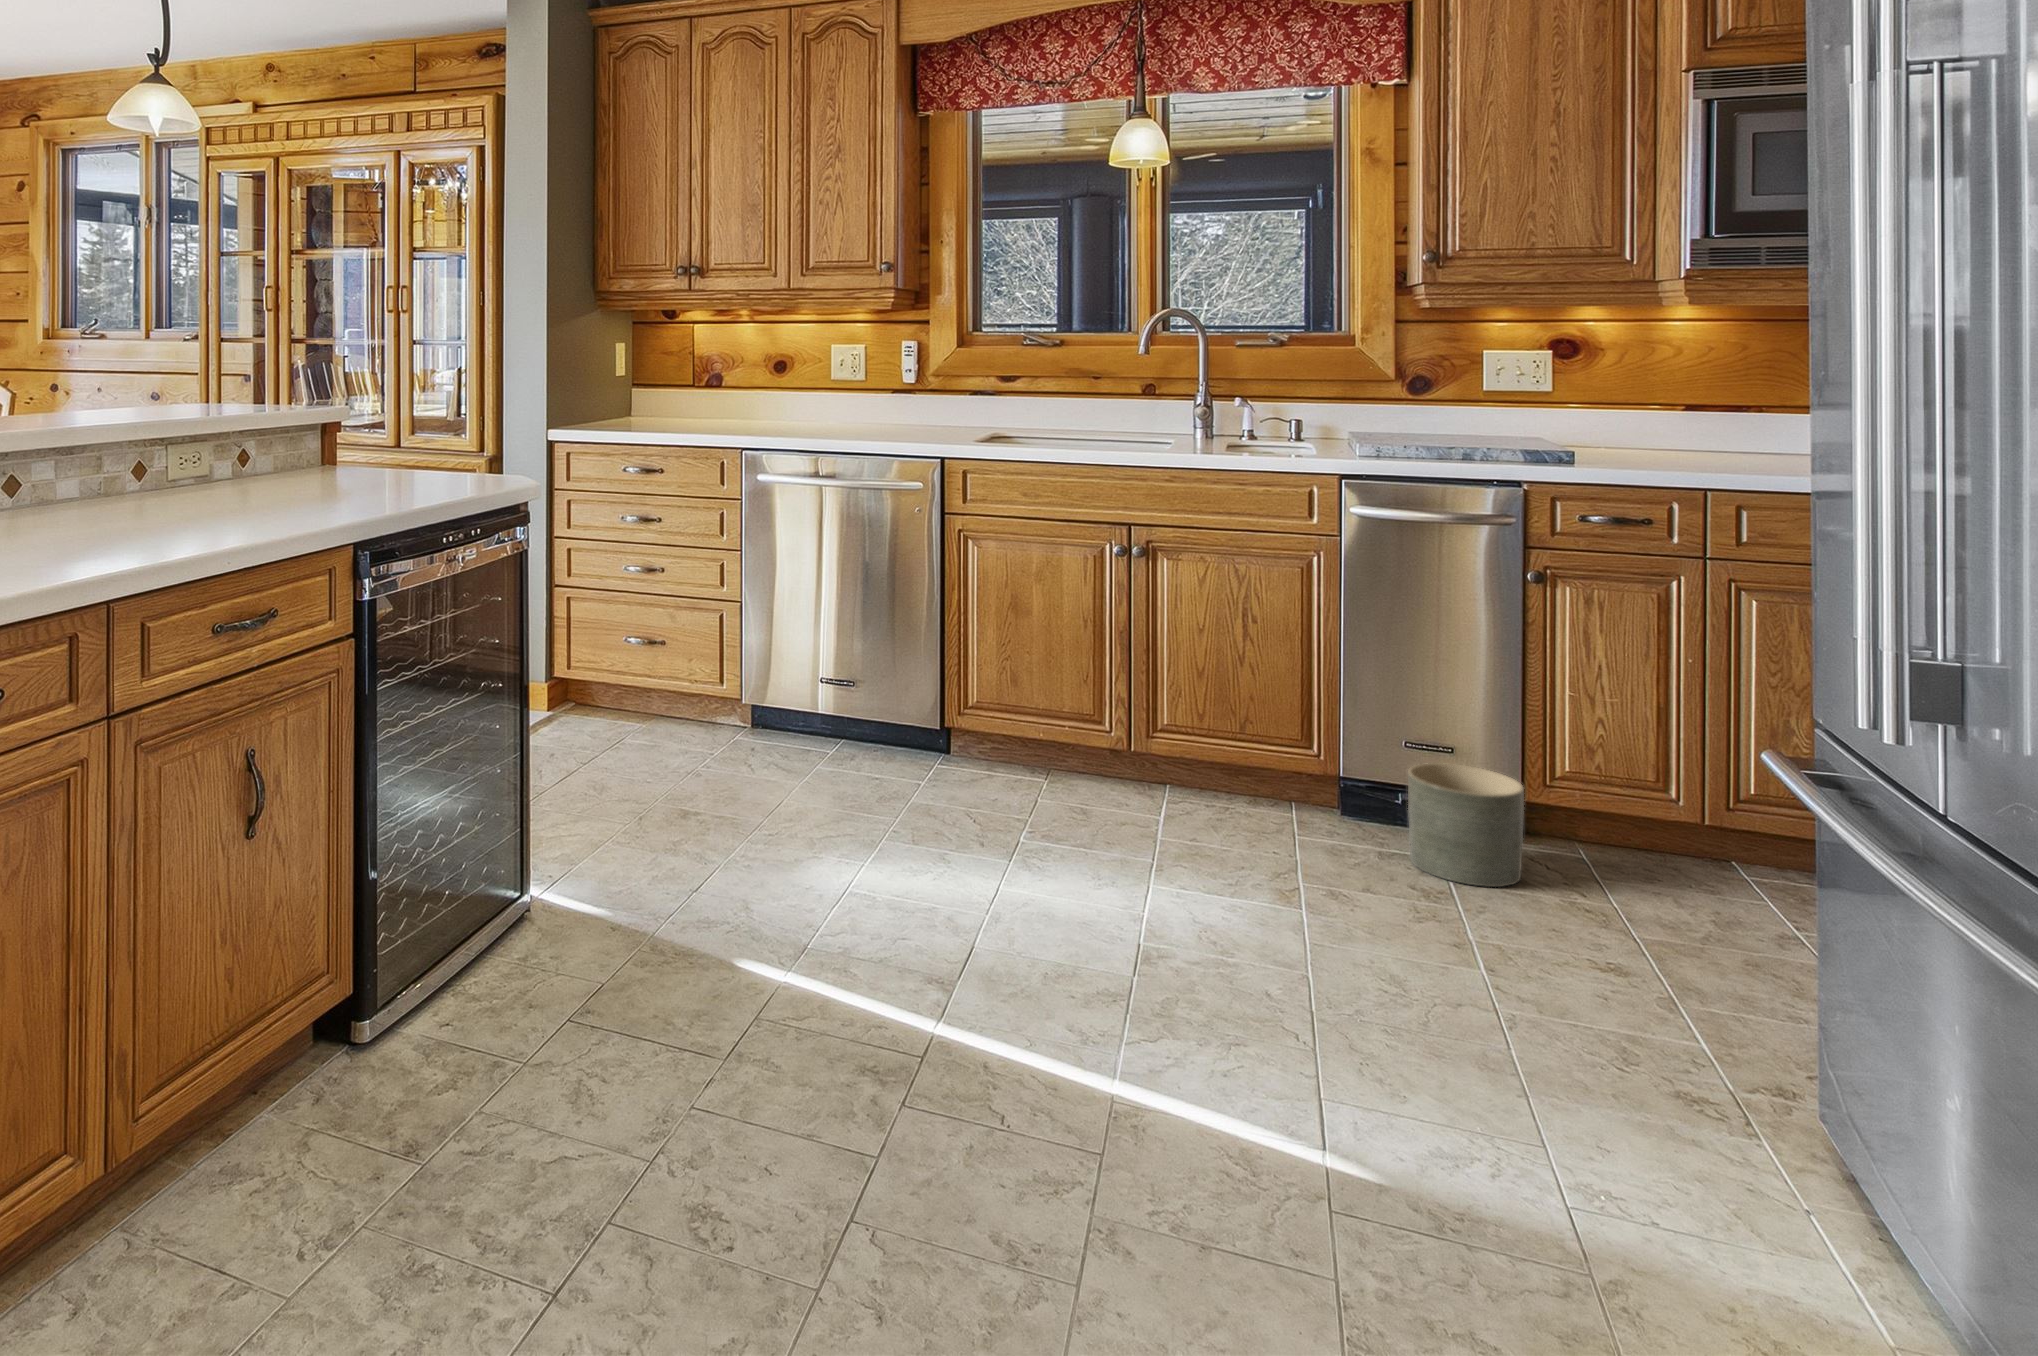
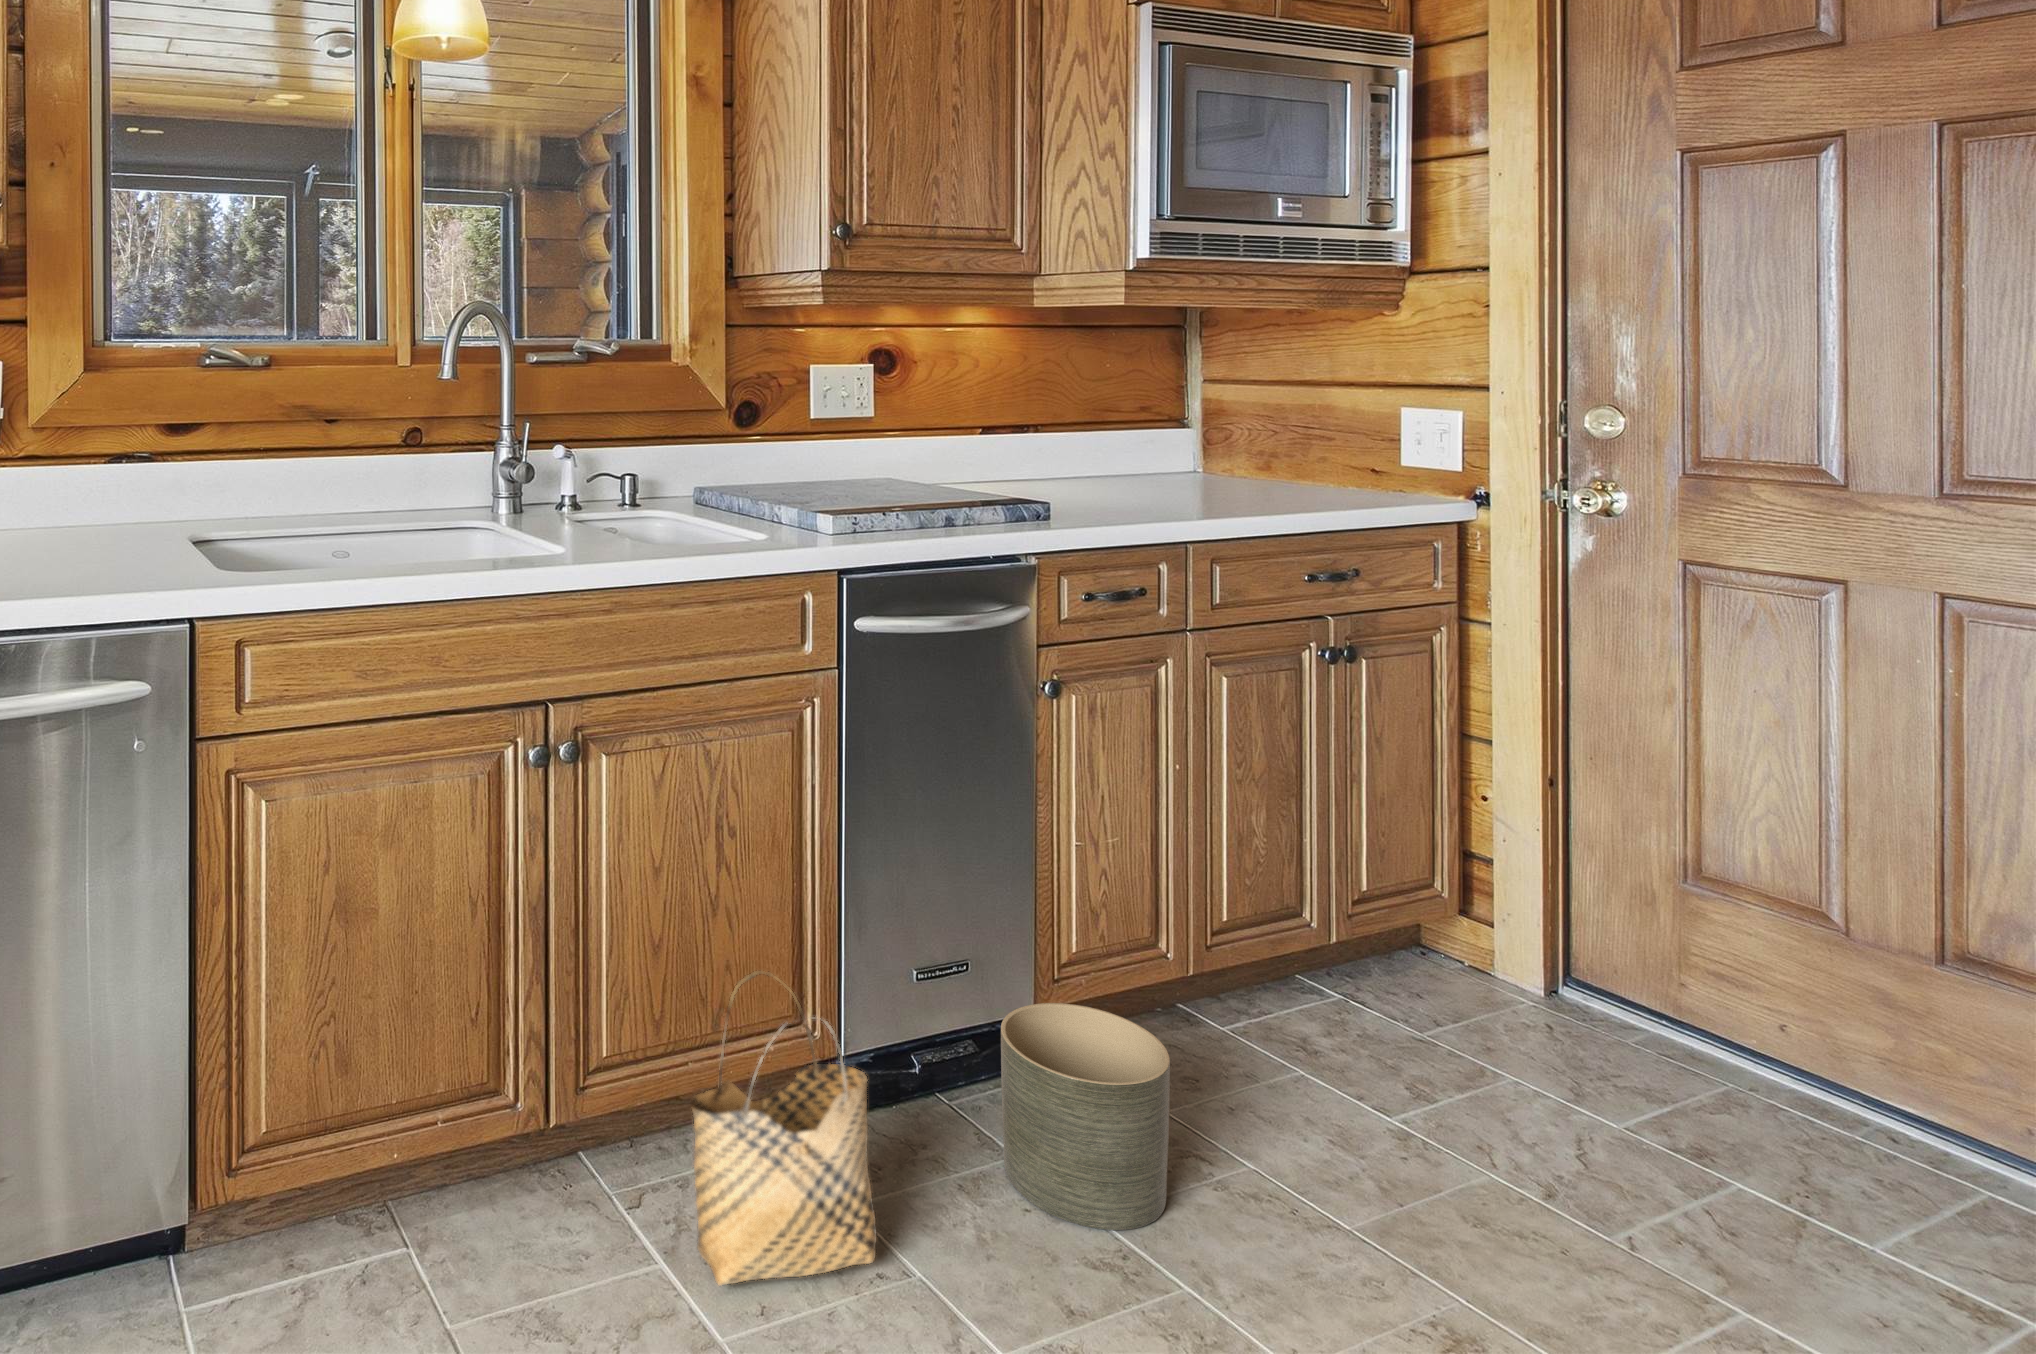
woven basket: none [1171,682,1287,840] -> present [690,970,876,1286]

